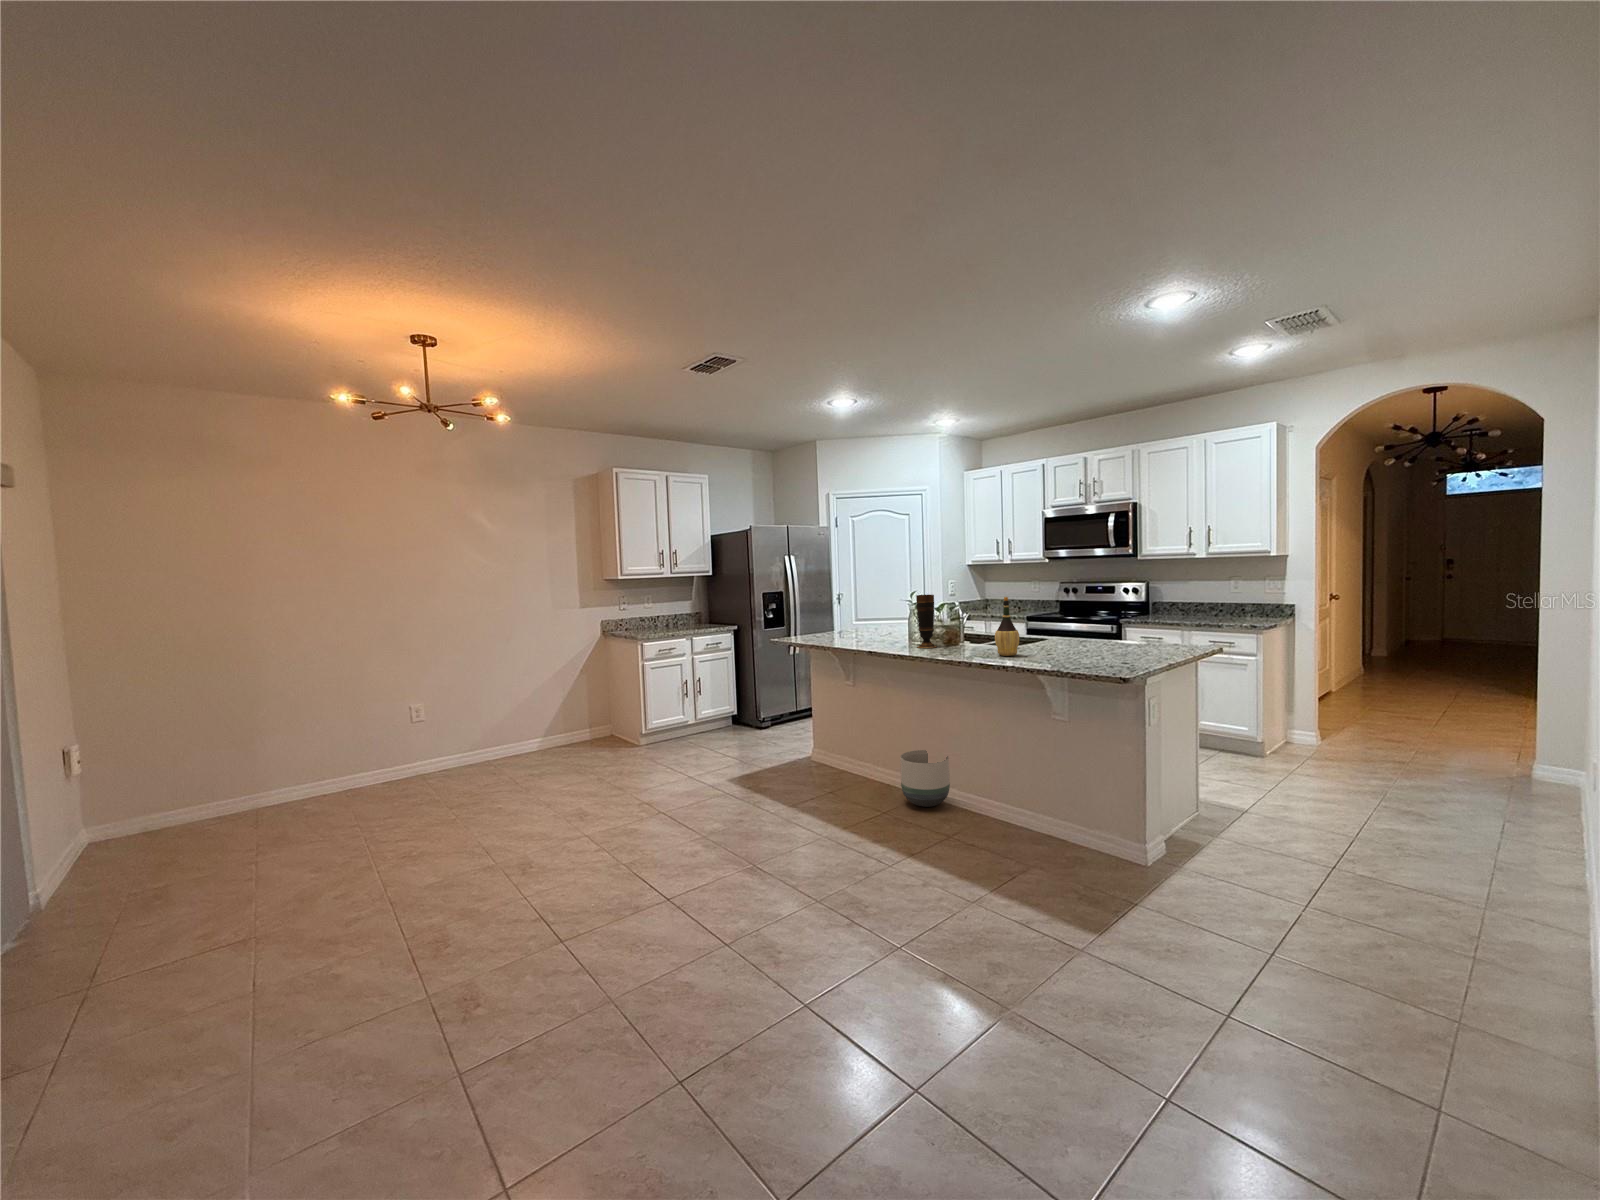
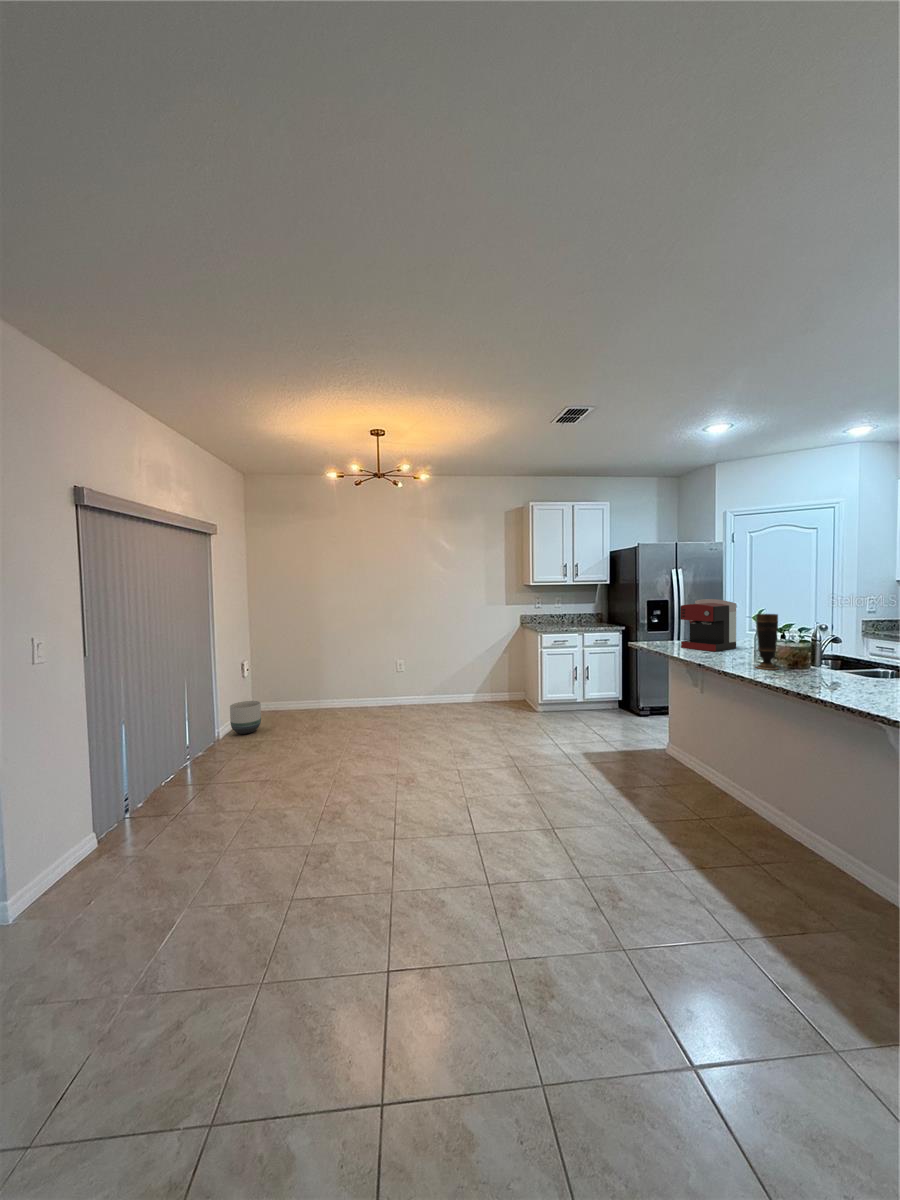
coffee maker: none [828,585,878,639] -> present [680,599,736,651]
wine bottle: present [995,597,1019,656] -> none [836,624,872,692]
planter: present [900,750,950,807] -> present [230,701,261,734]

